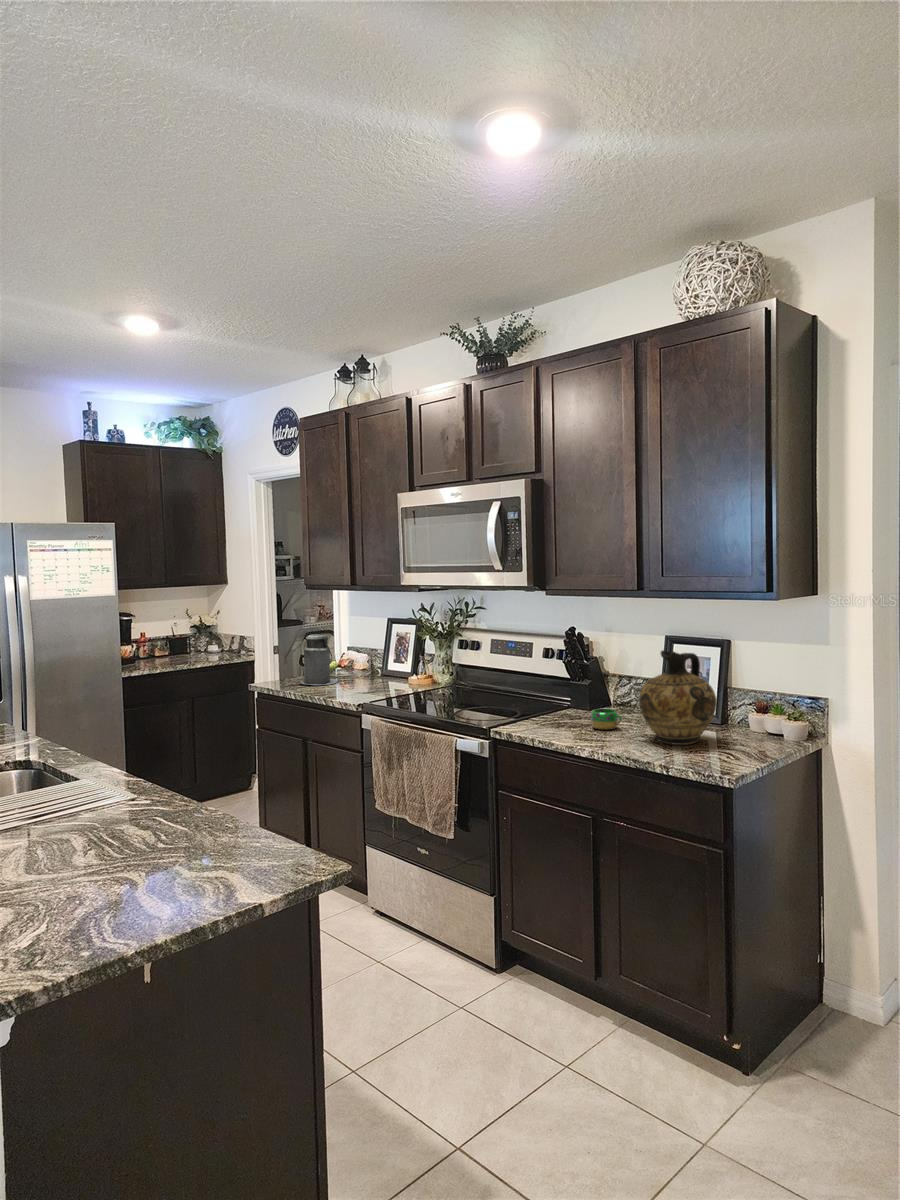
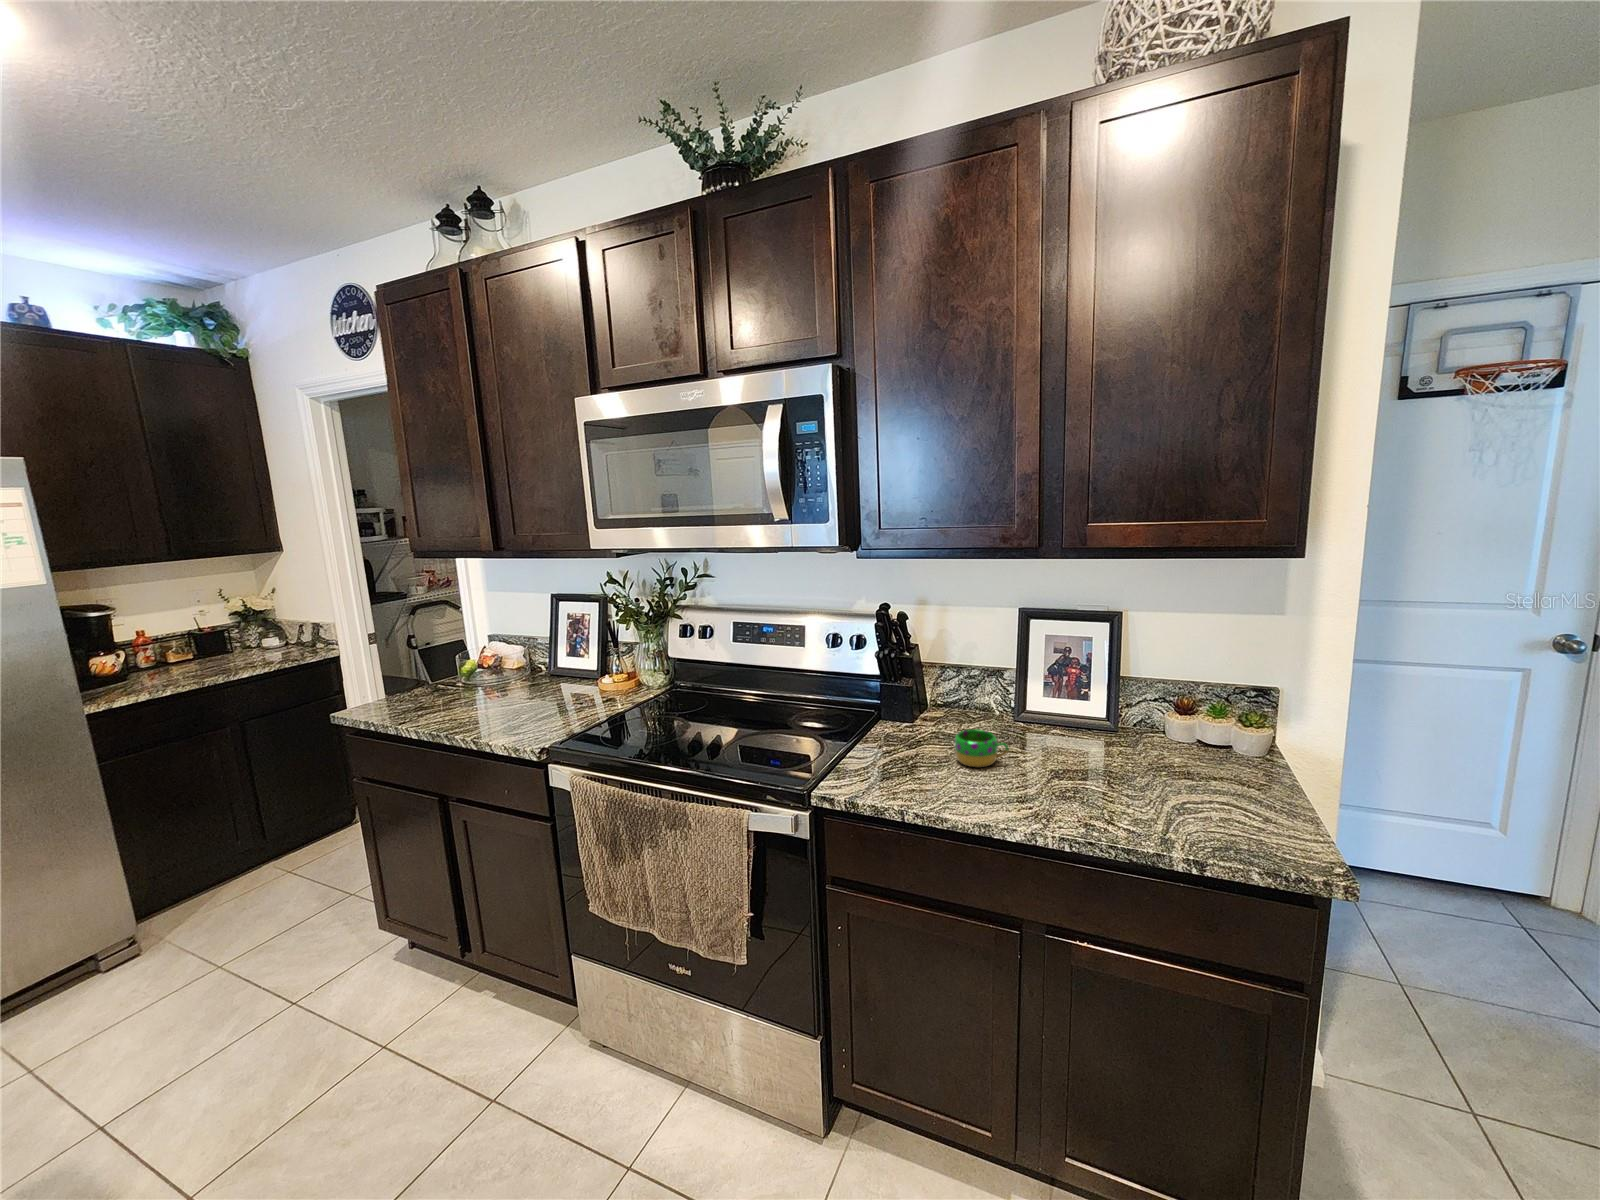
canister: present [301,630,338,685] -> none [423,622,487,708]
ceramic jug: present [639,650,717,745] -> none [1056,642,1188,794]

